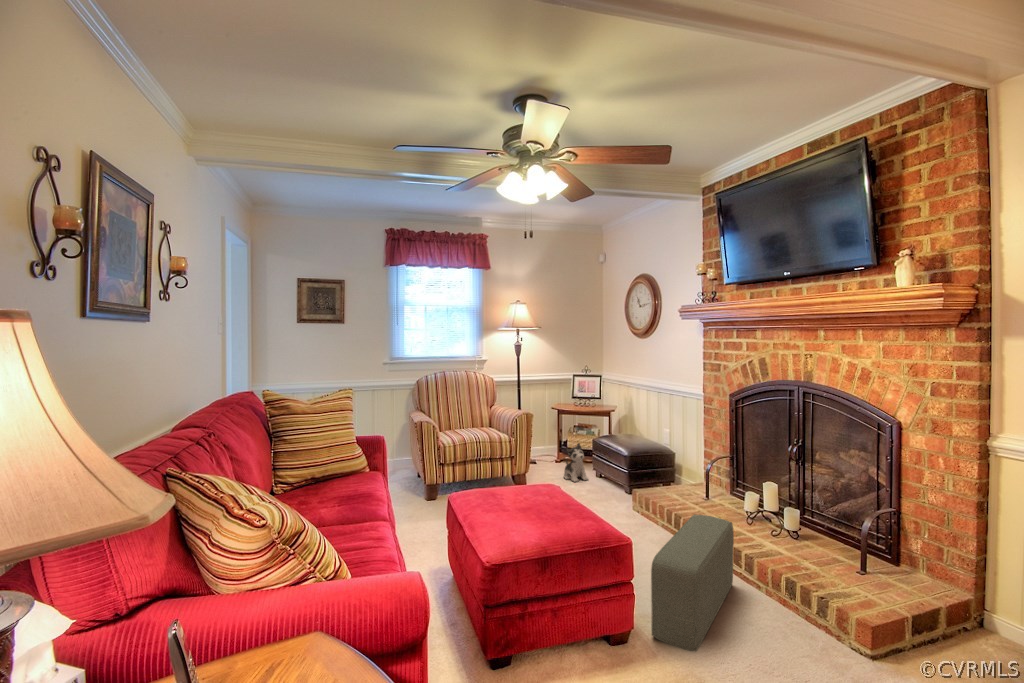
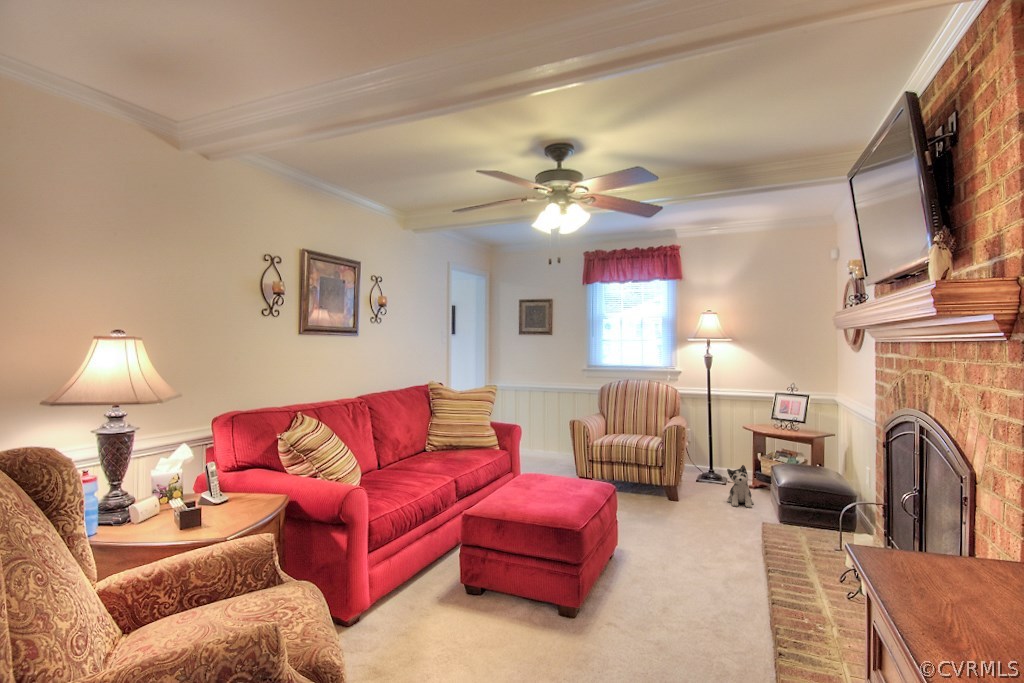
pouf: present [651,515,734,651] -> none [599,538,750,645]

